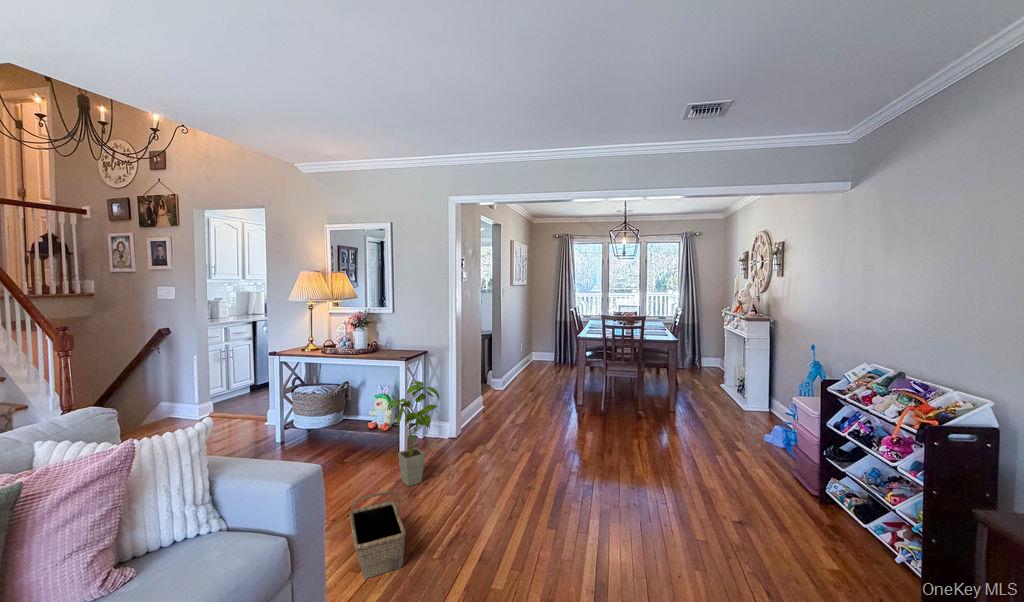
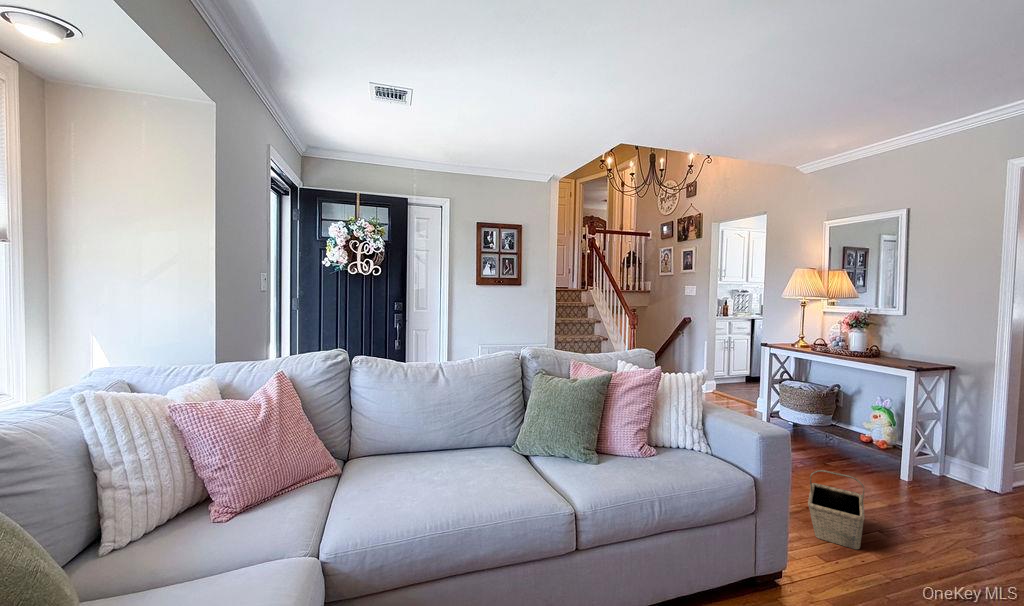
house plant: present [388,381,439,486] -> none [873,390,952,507]

